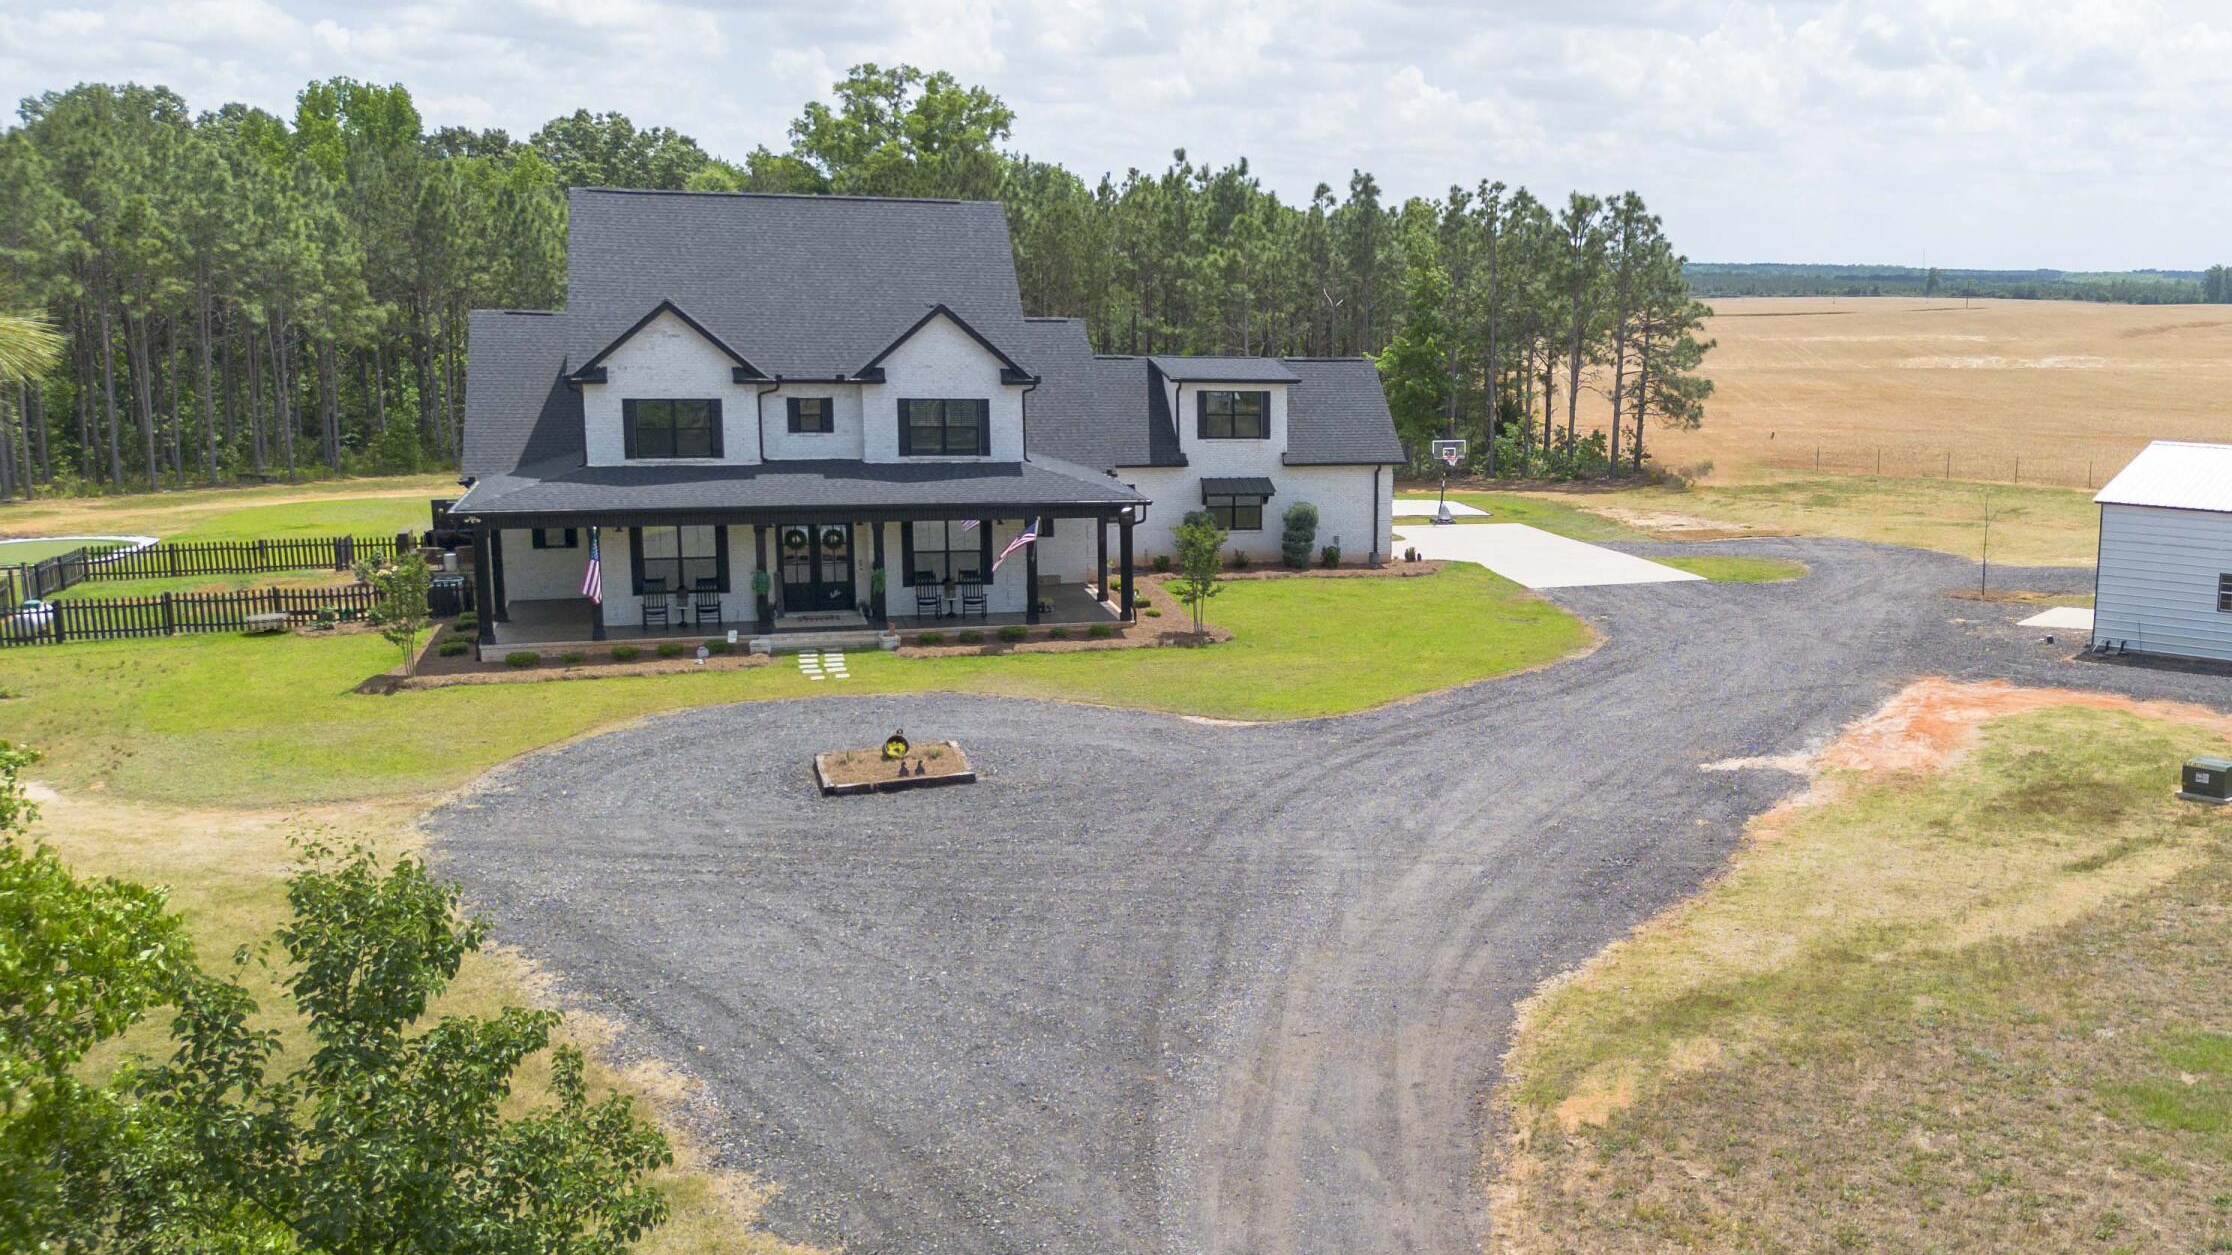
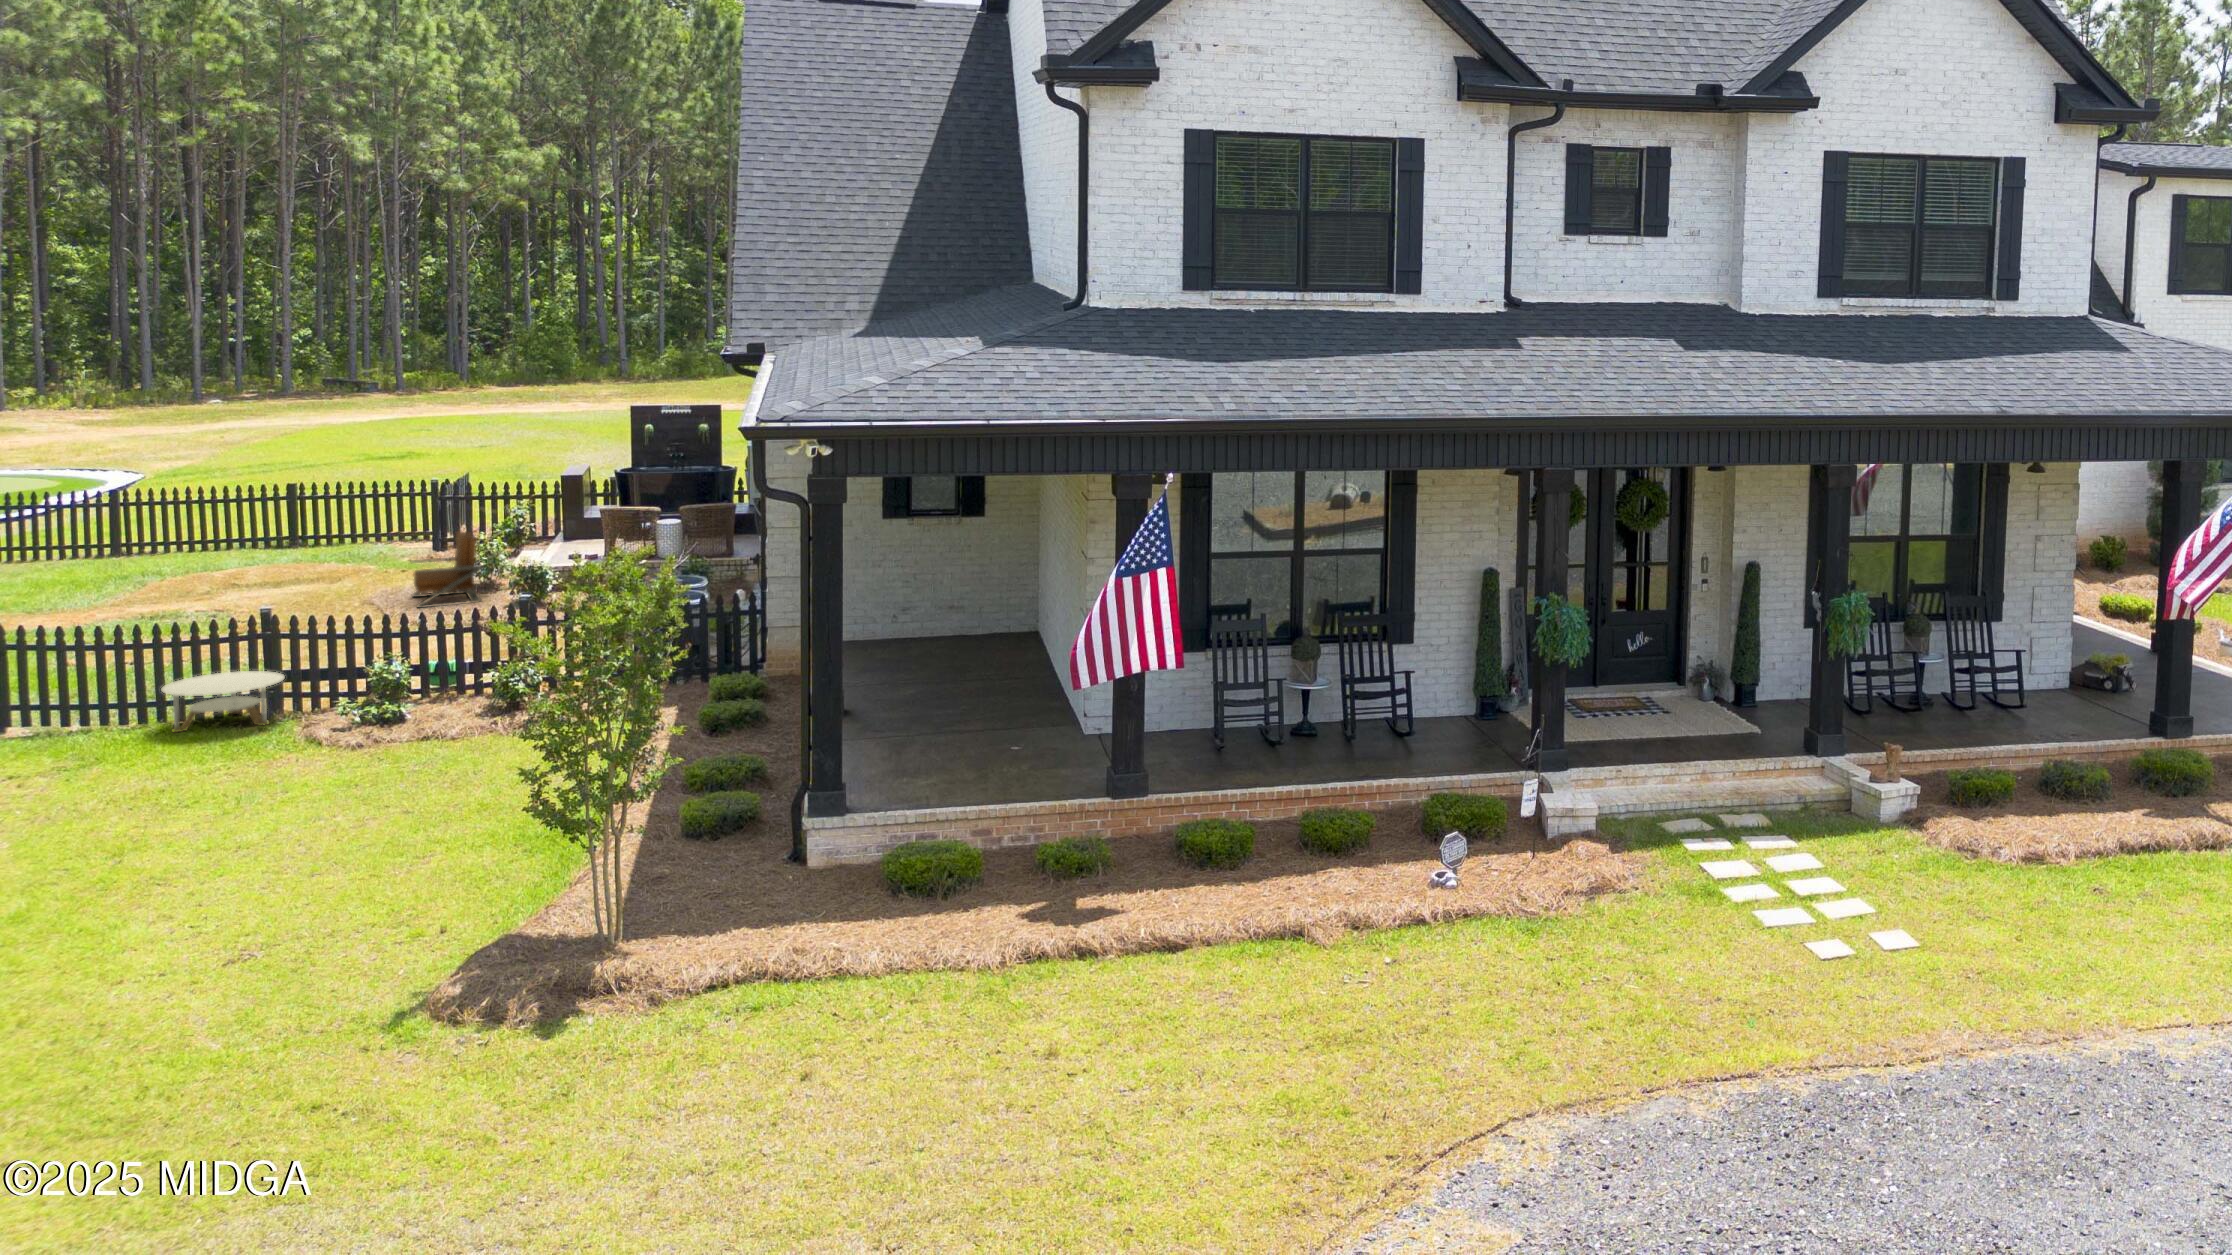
lounge chair: none [328,561,364,596] -> present [412,531,483,608]

